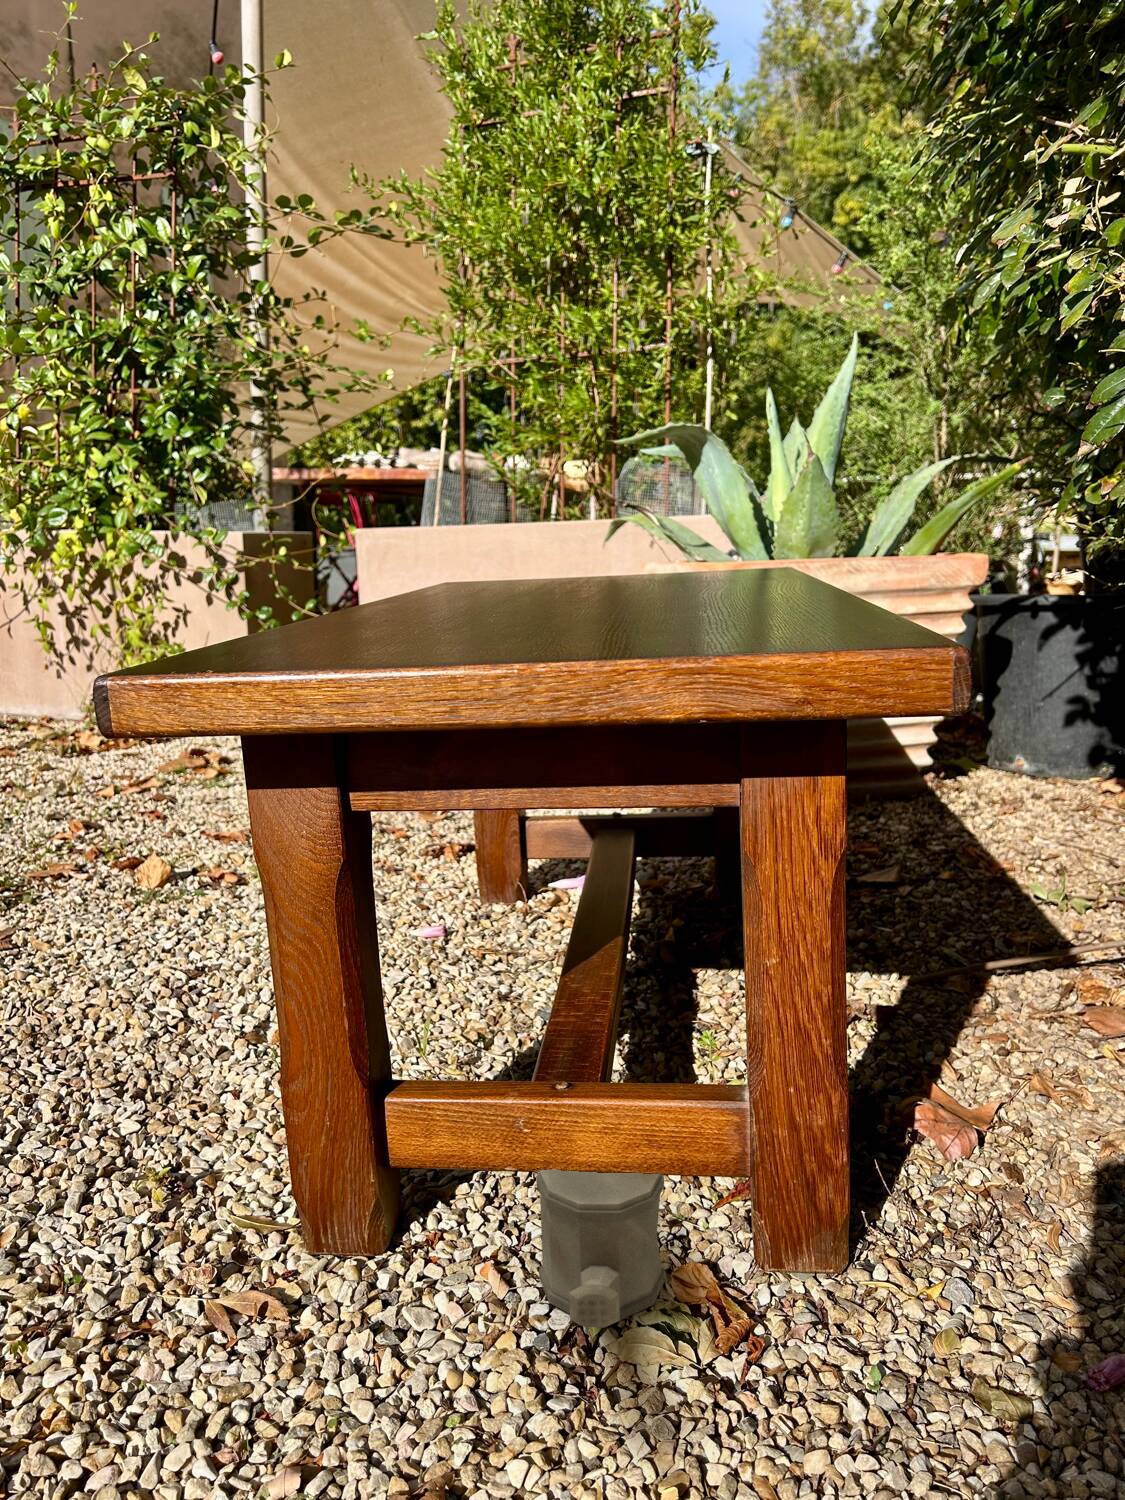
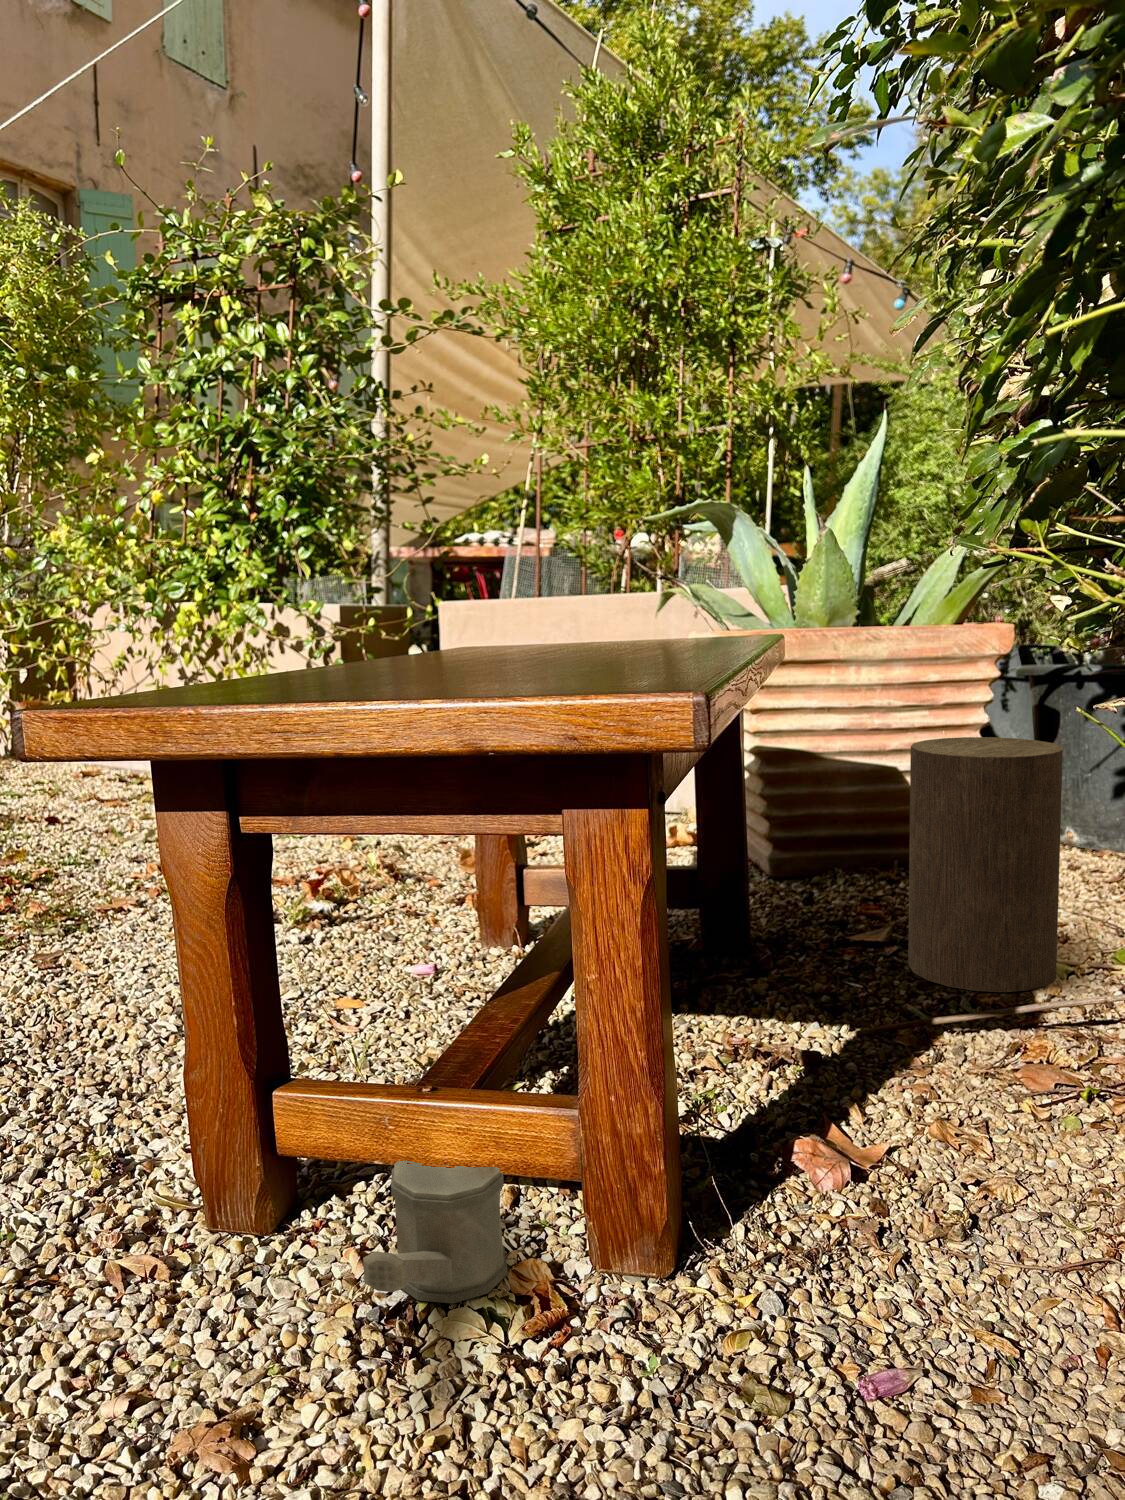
stool: none [915,684,1076,935] -> present [908,737,1063,992]

